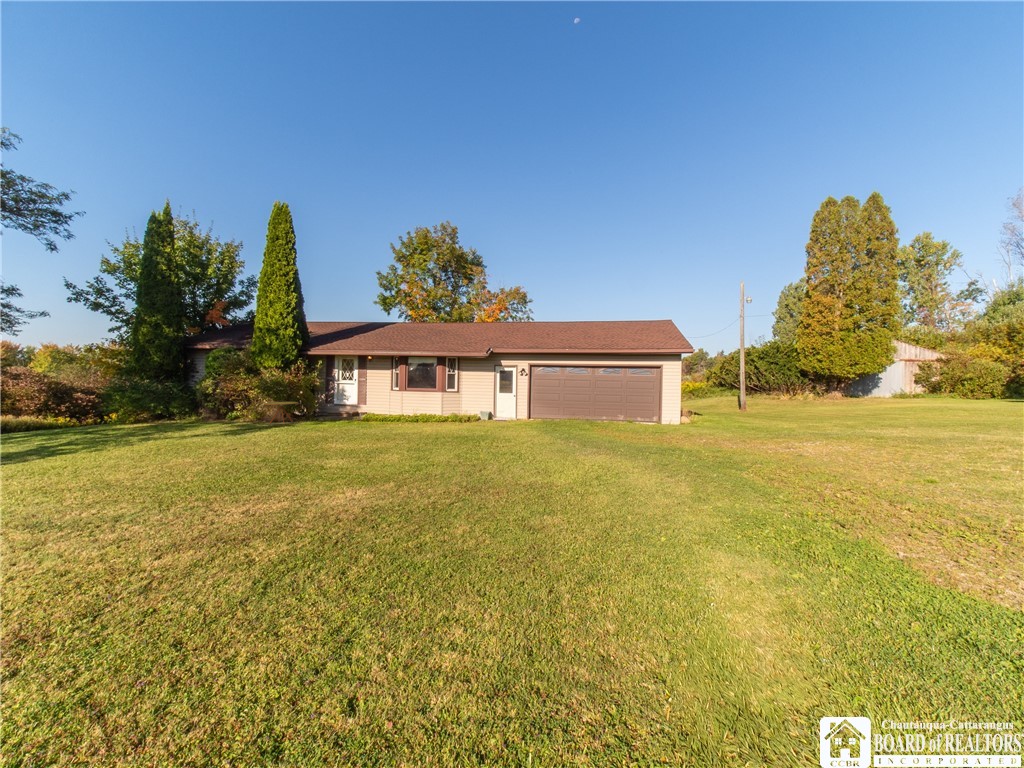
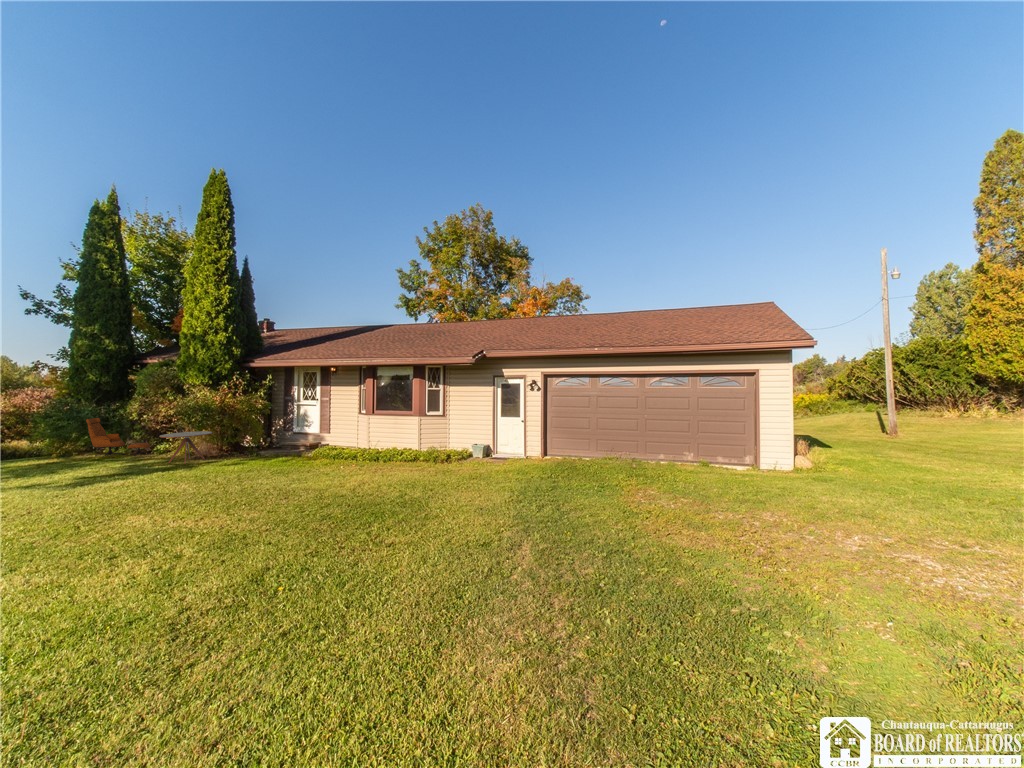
lounge chair: none [190,392,235,422] -> present [86,418,150,458]

